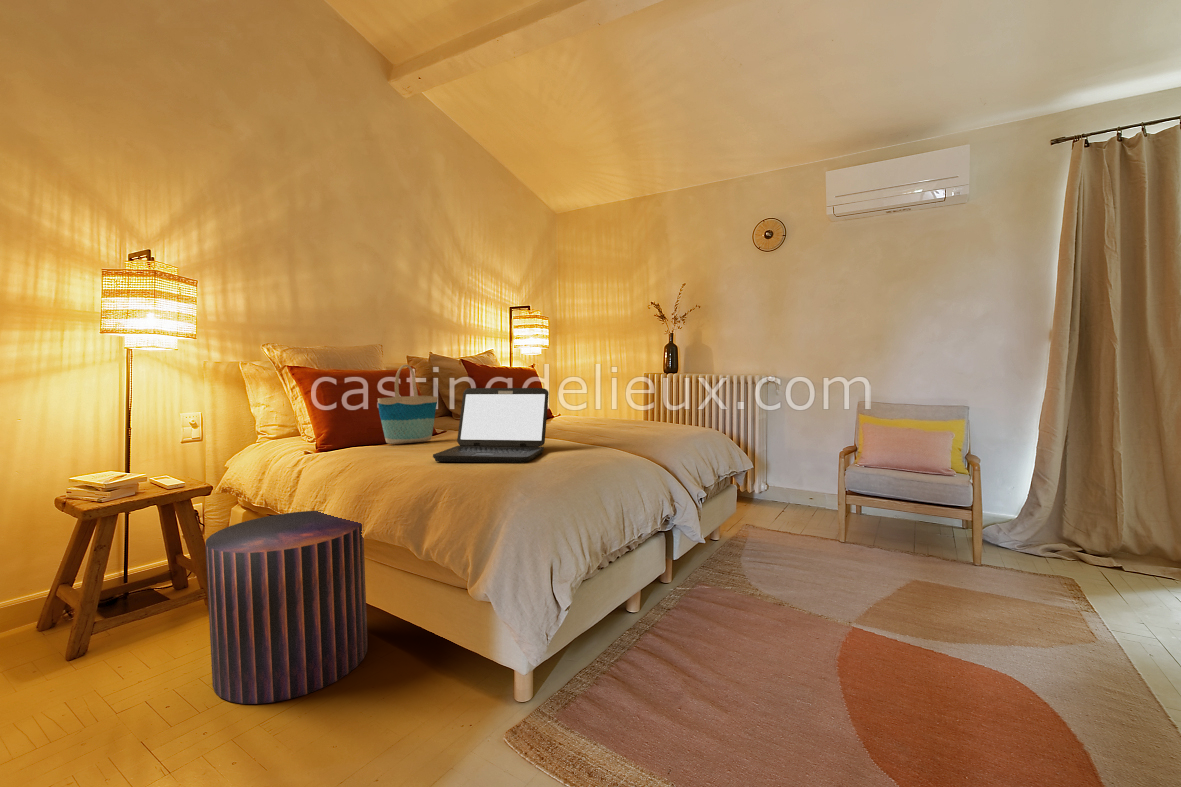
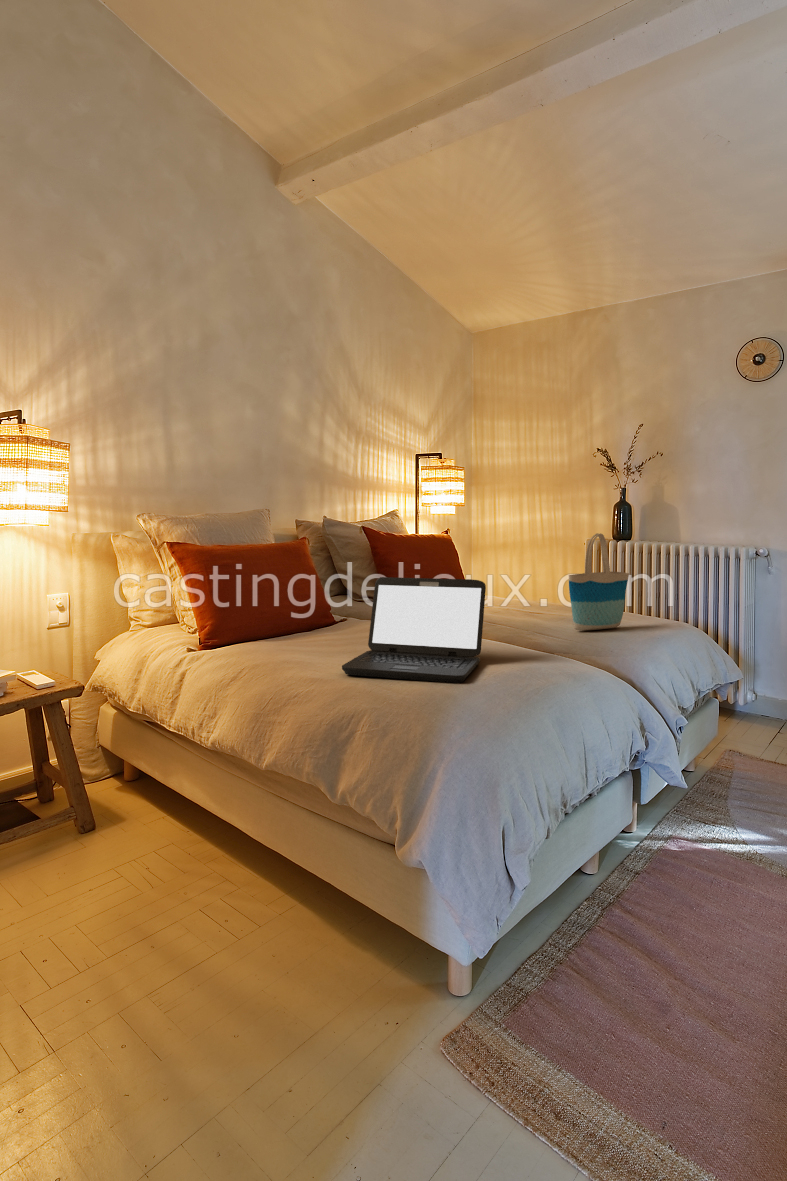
tote bag: present [378,365,438,444] -> present [569,533,629,630]
pouf: present [205,511,368,704] -> none [84,724,264,959]

